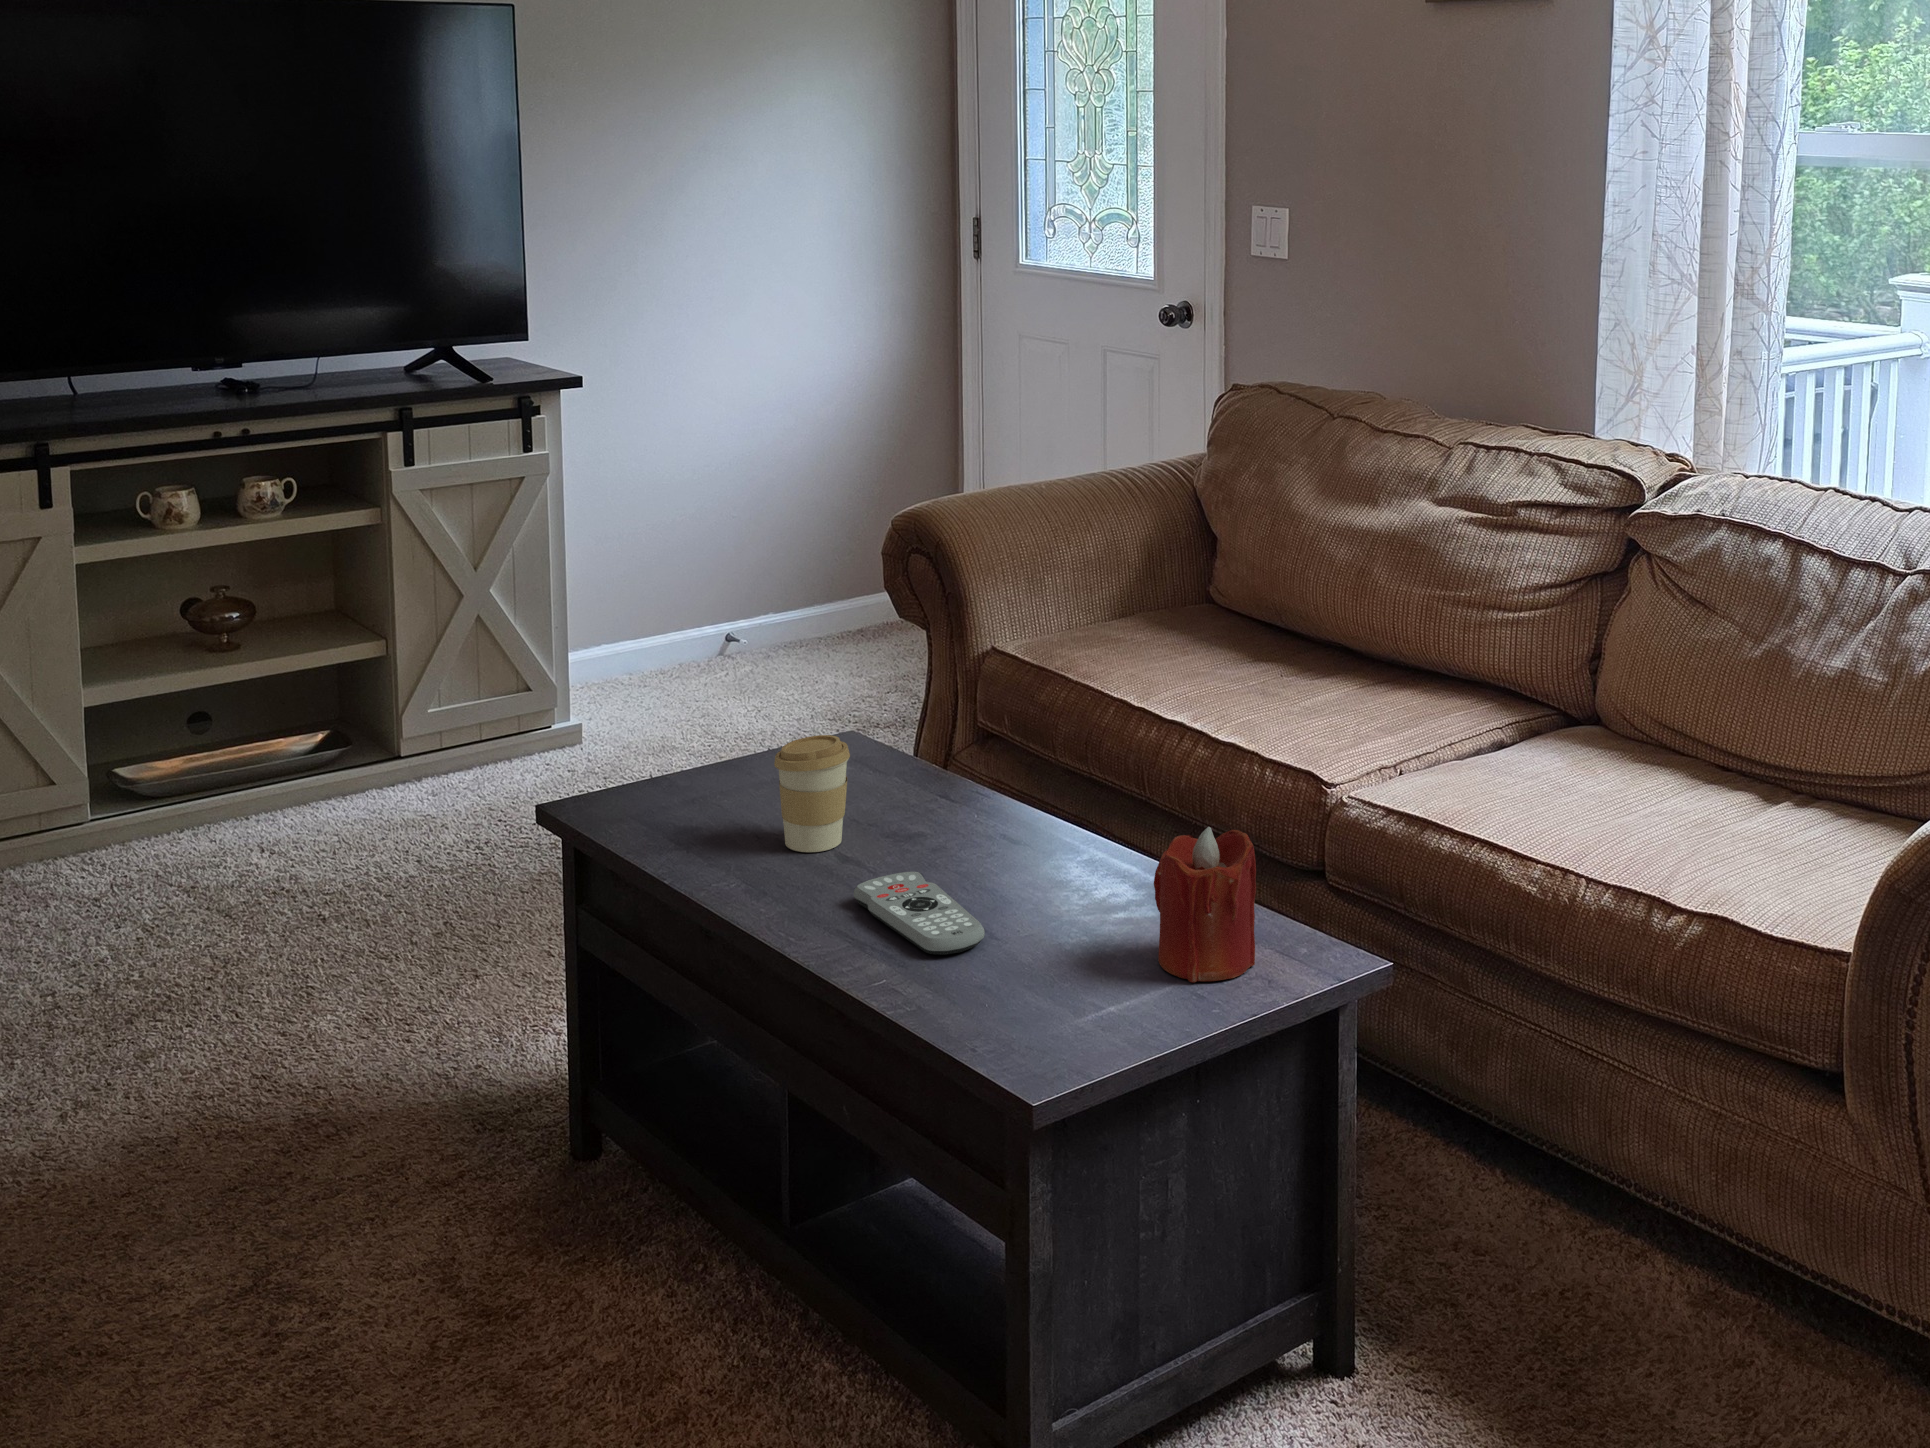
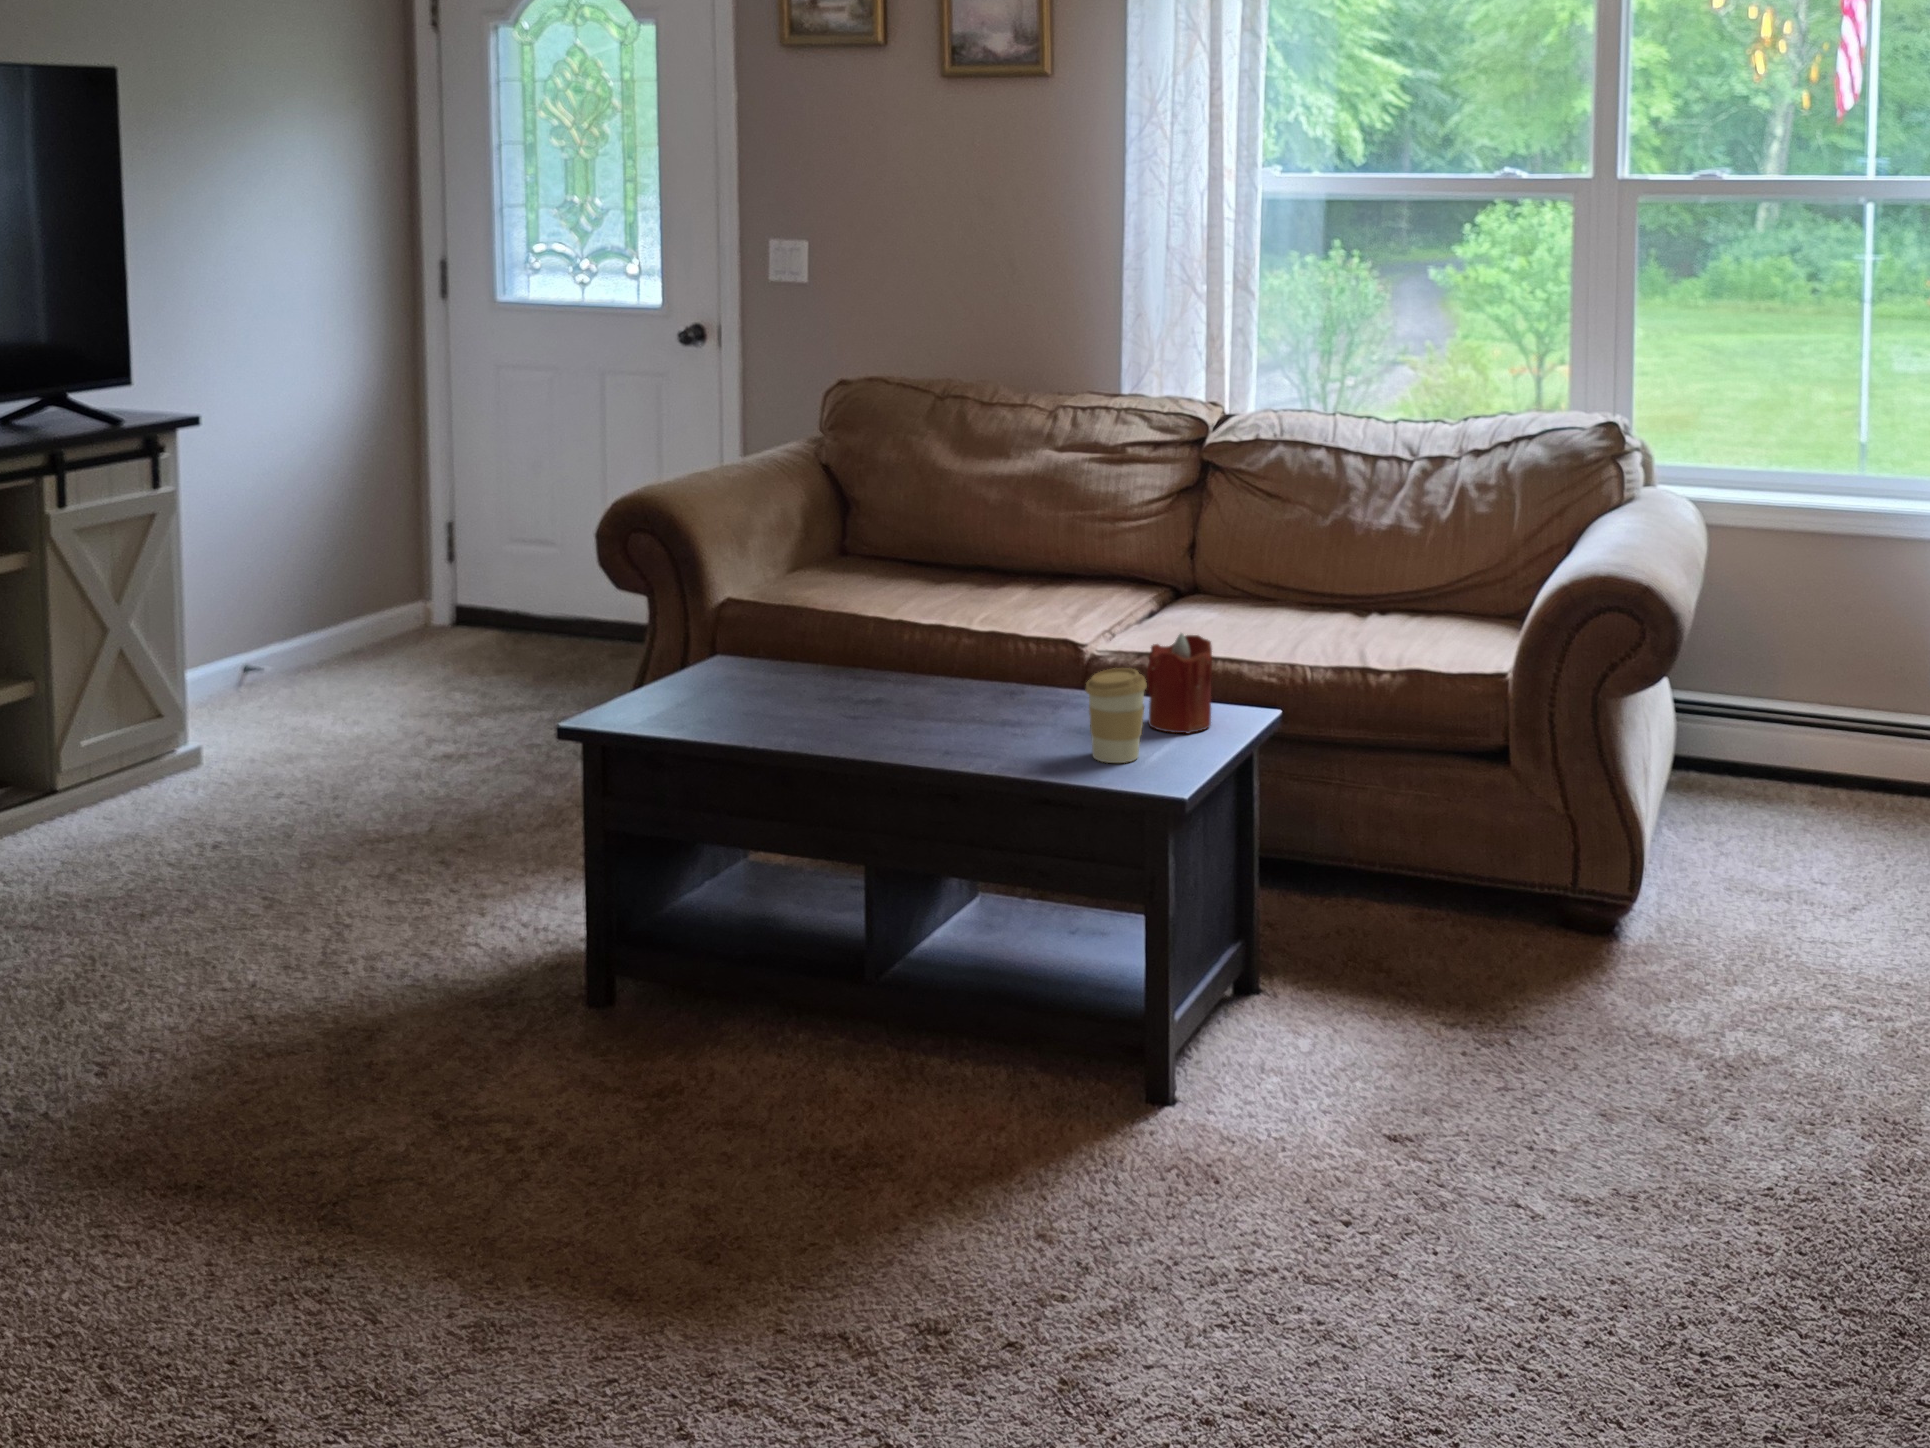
coffee cup: present [774,735,850,852] -> present [1086,668,1147,763]
remote control: present [854,872,985,955] -> none [913,710,1036,748]

